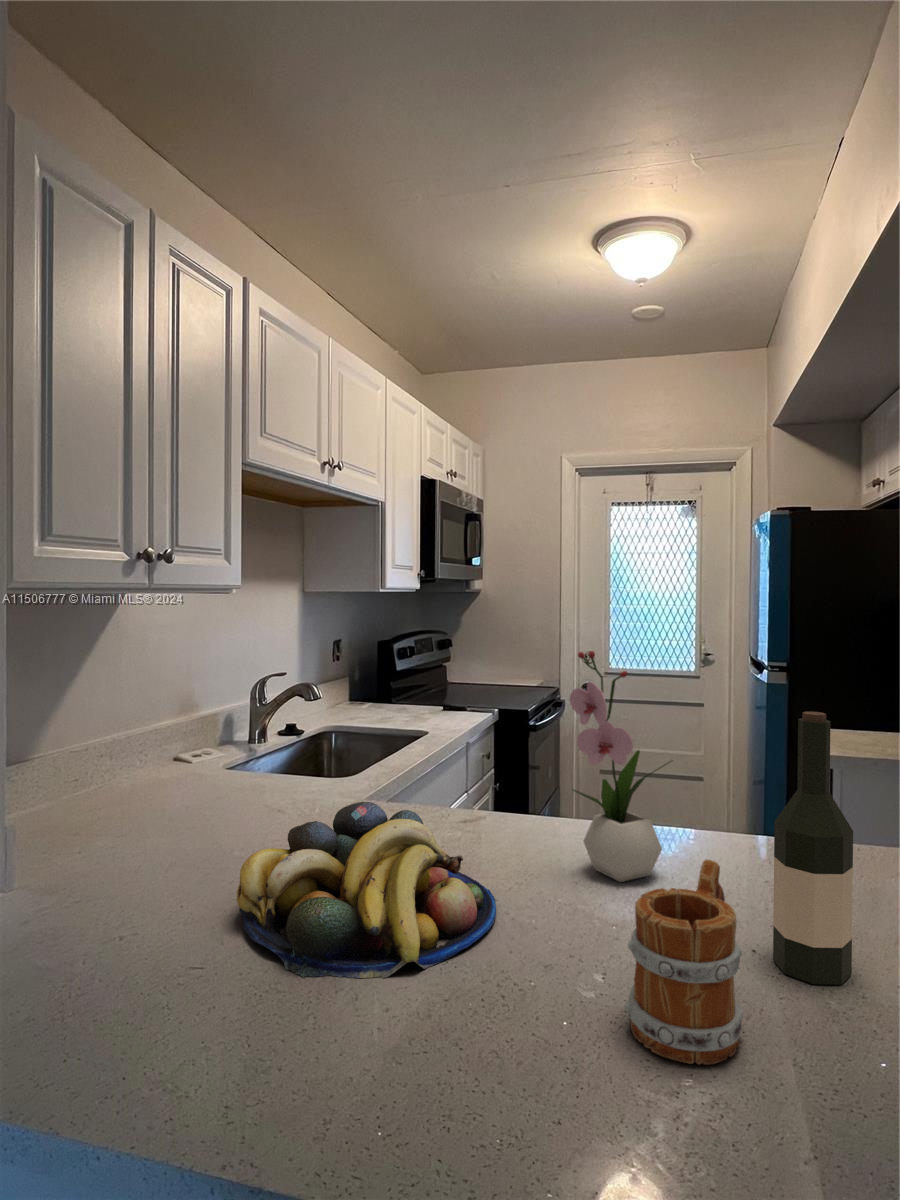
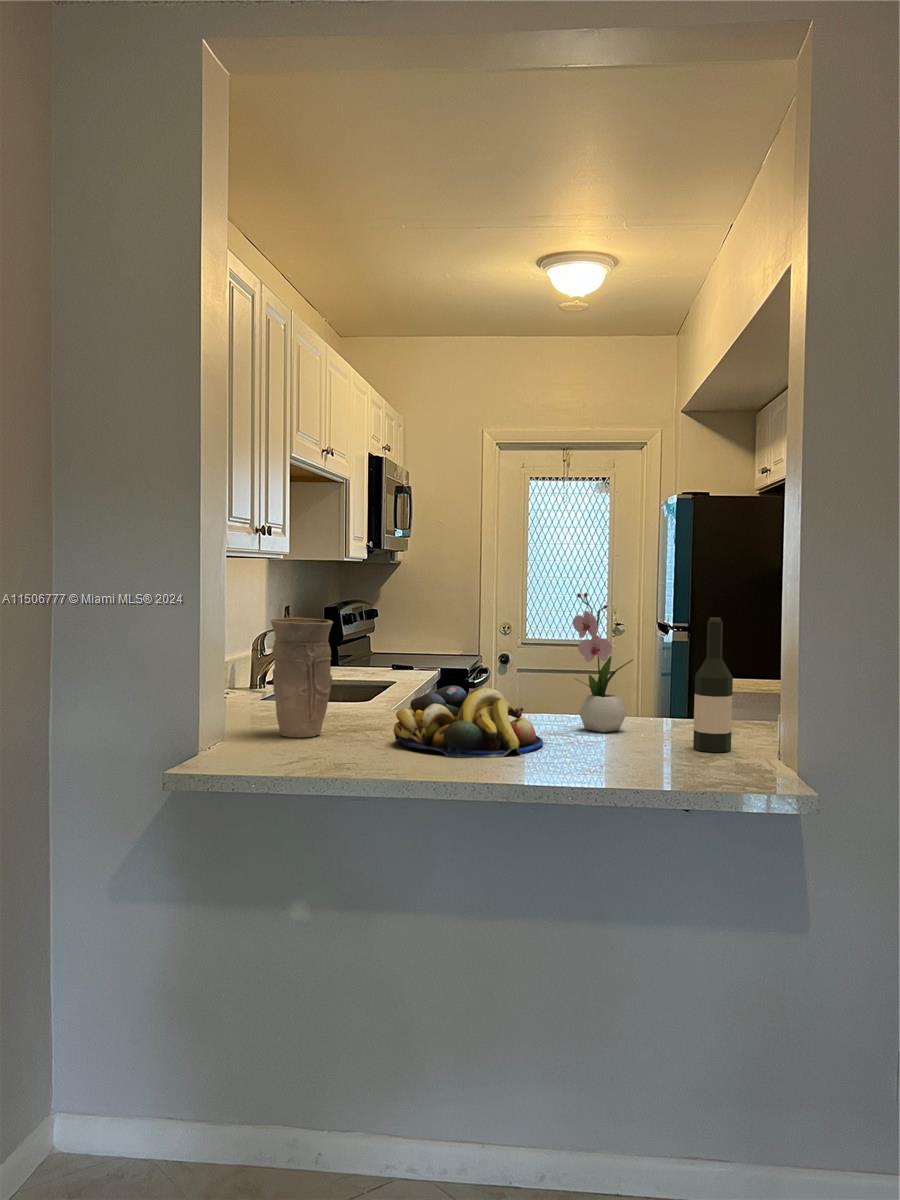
vase: none [92,687,194,877] -> present [271,617,333,737]
mug: present [626,859,743,1065] -> none [630,687,683,767]

